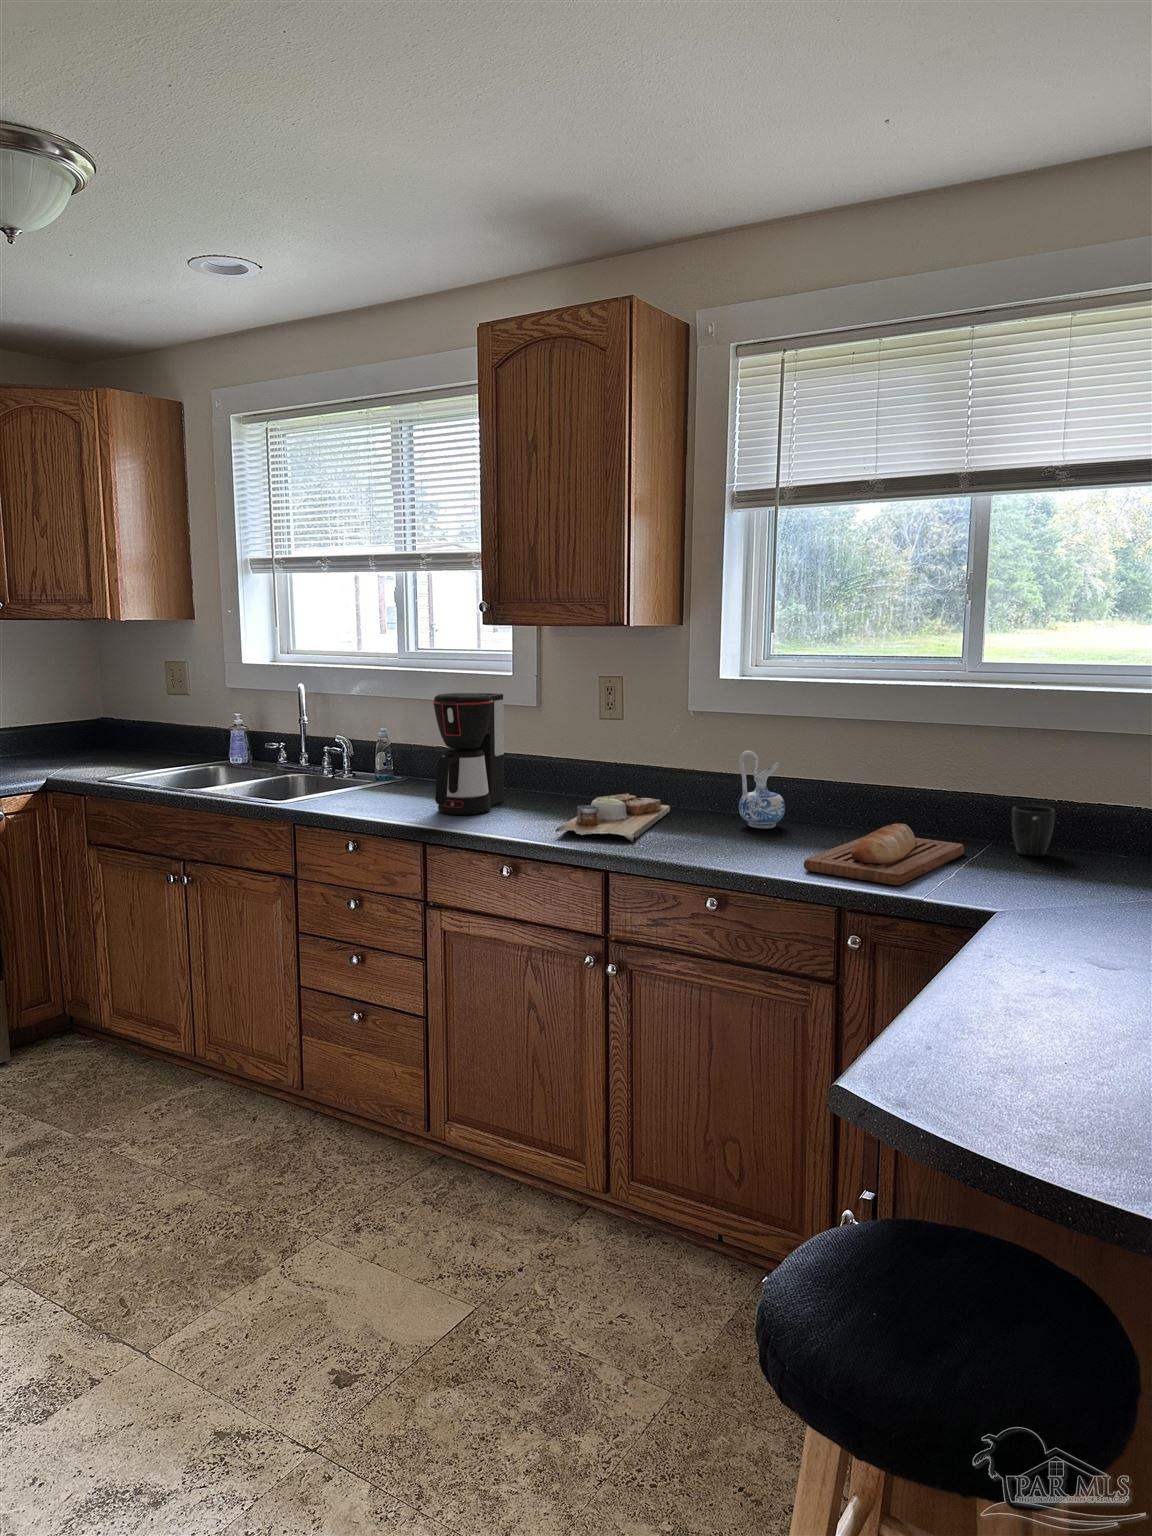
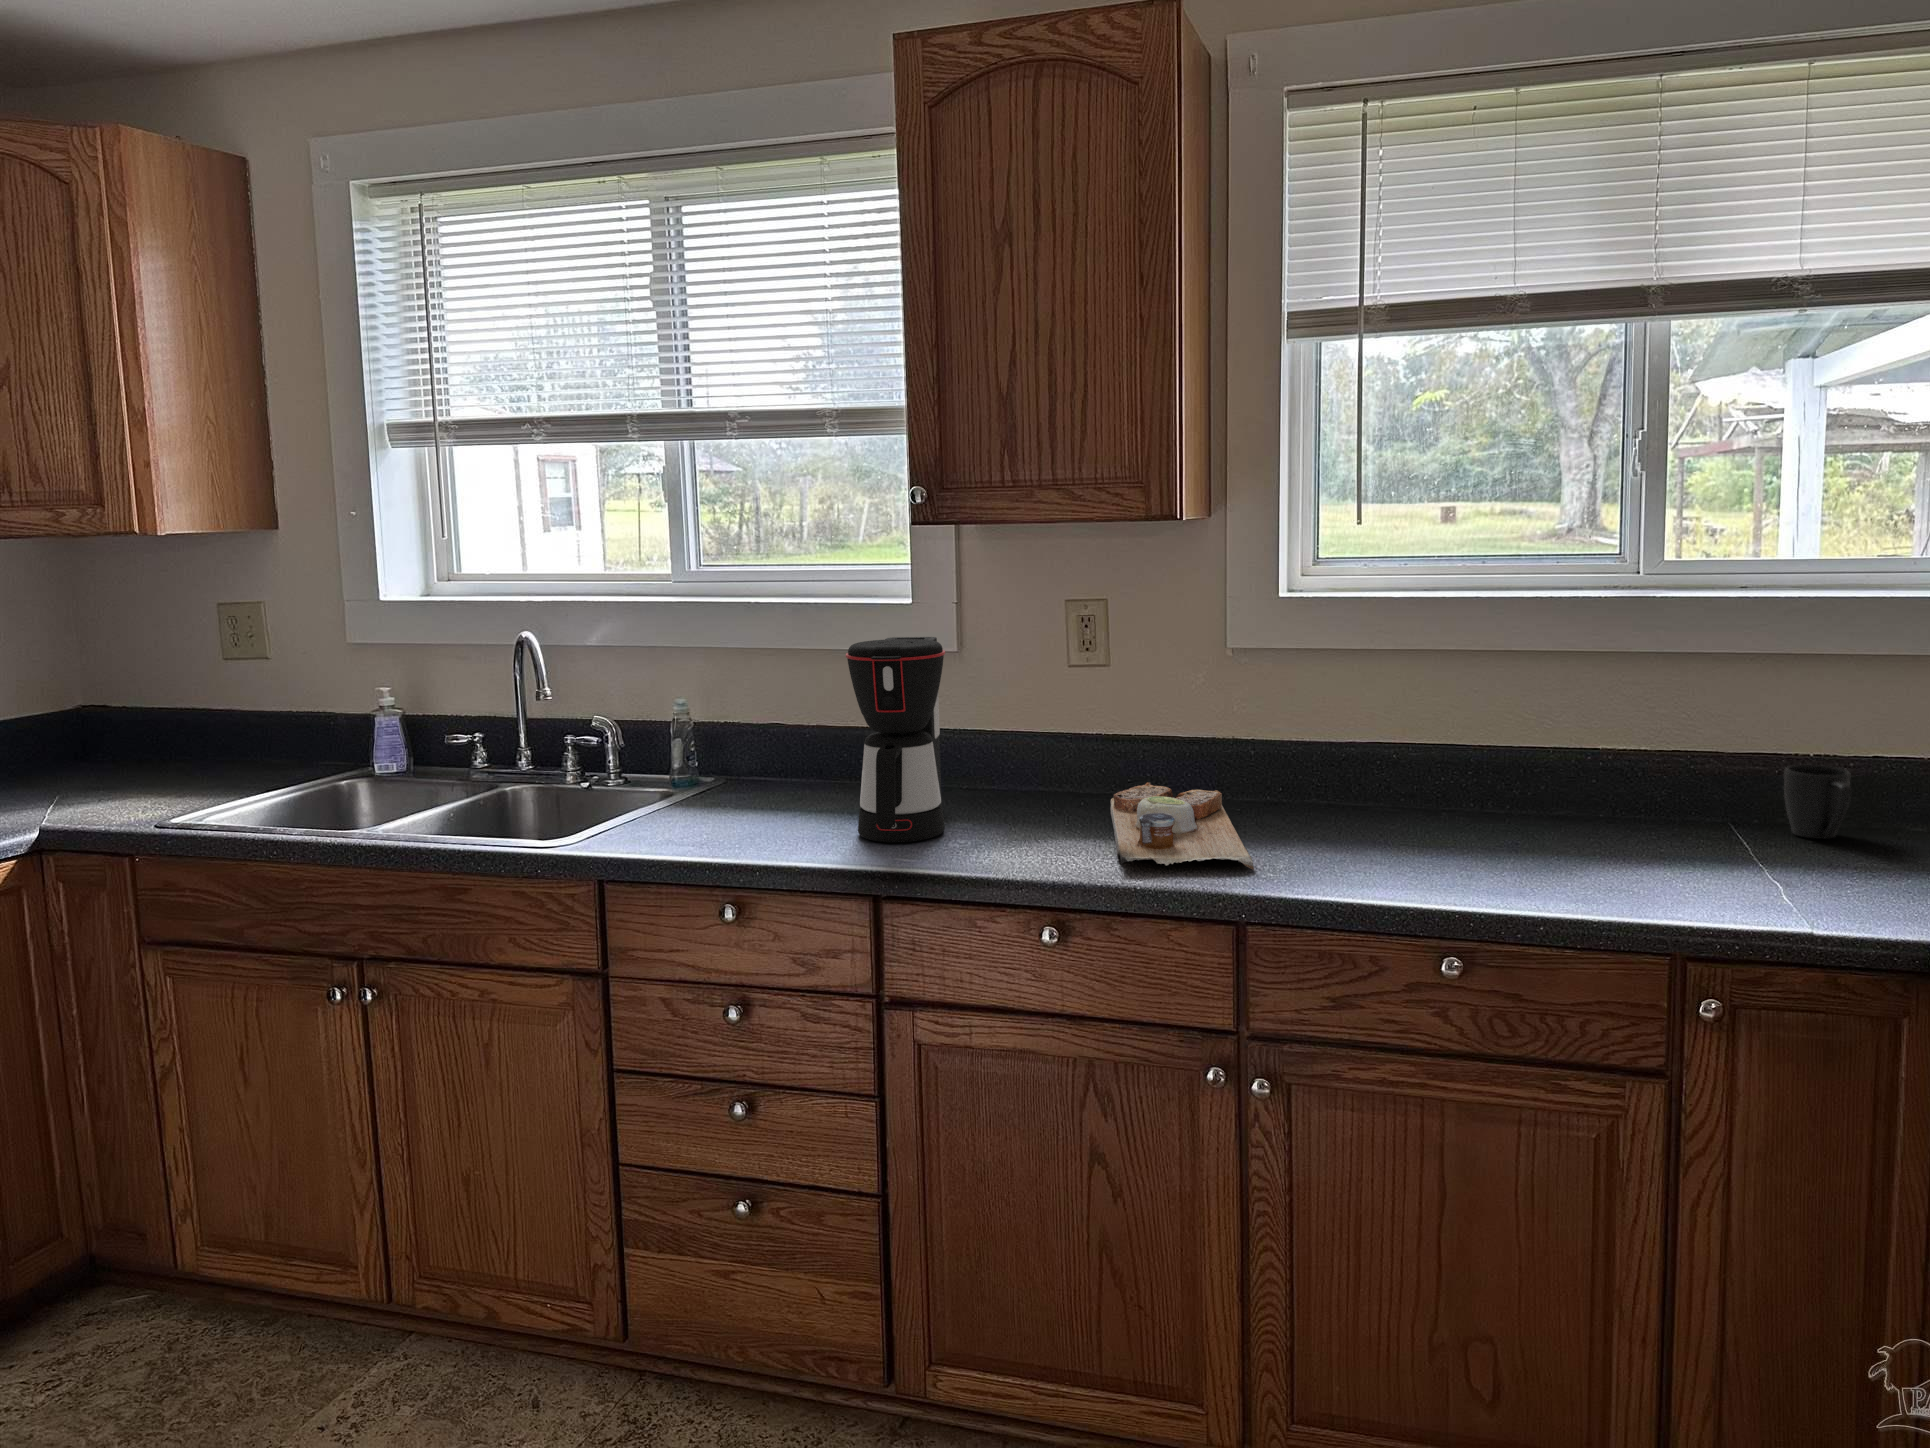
ceramic pitcher: present [739,751,785,828] -> none [1355,708,1427,825]
bread loaf: present [804,823,964,885] -> none [1579,807,1759,912]

